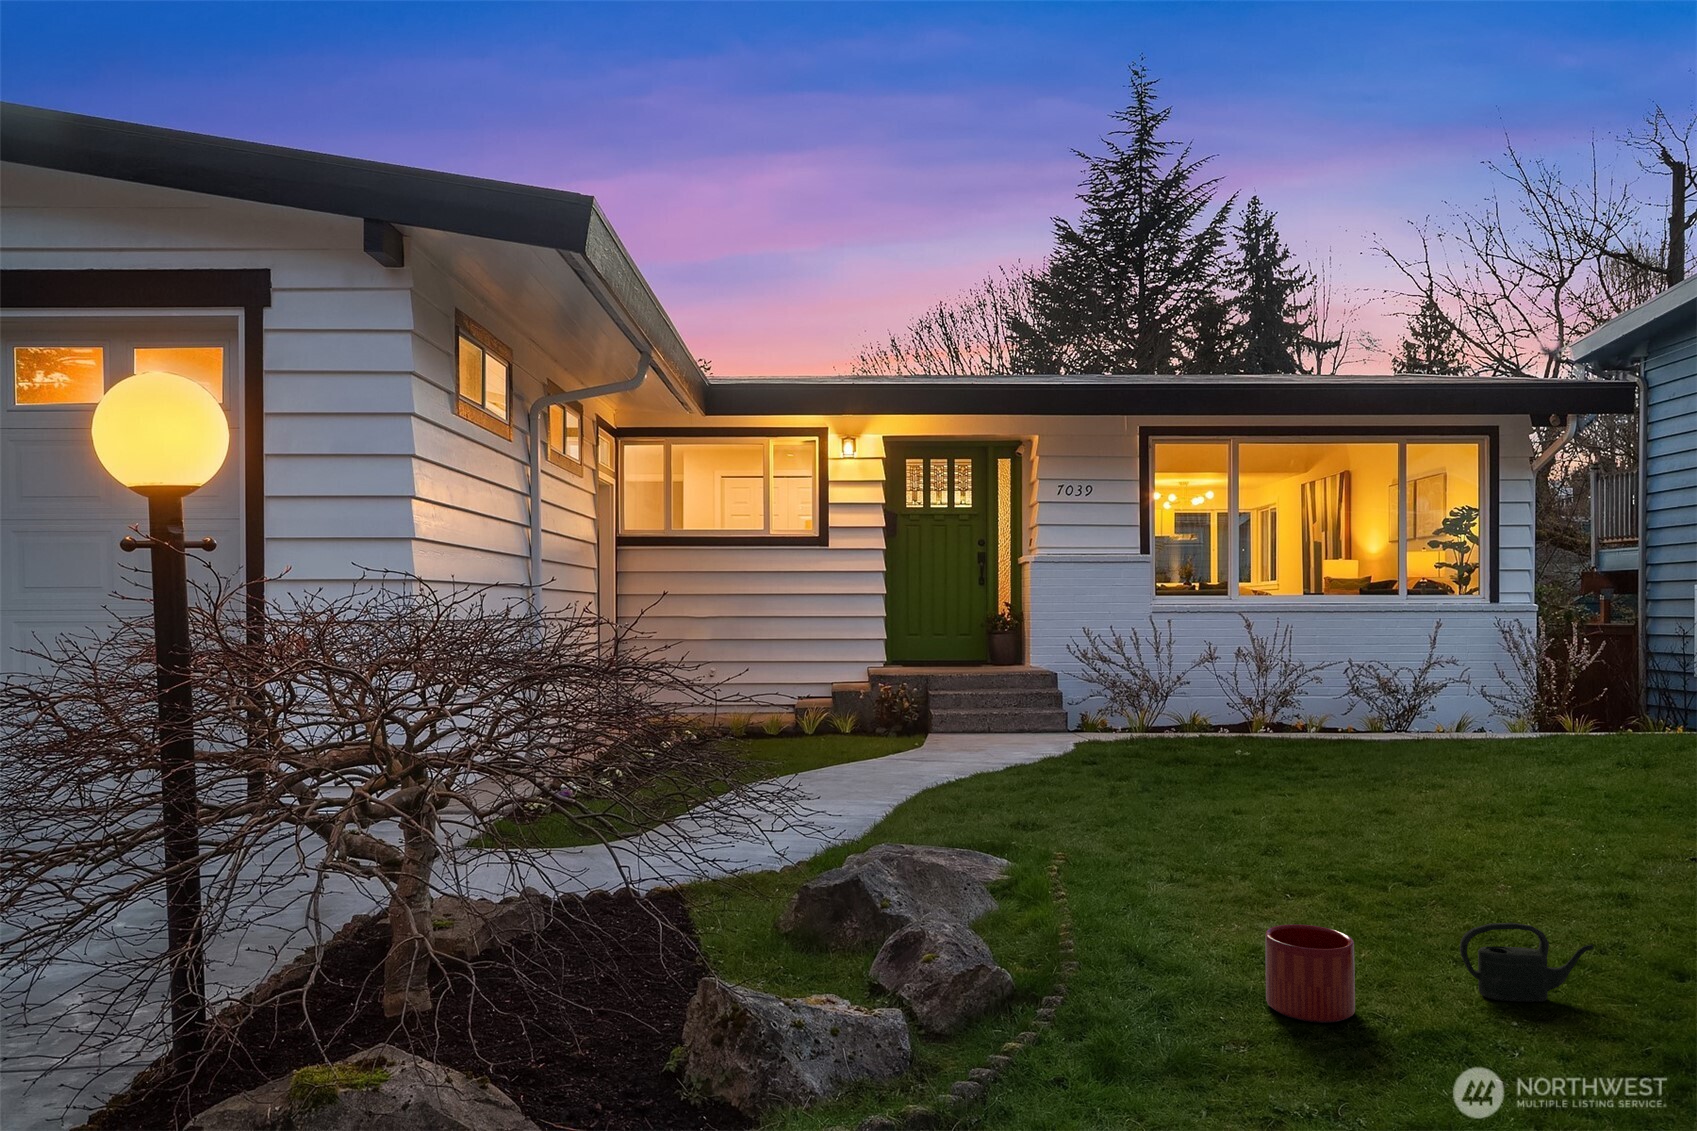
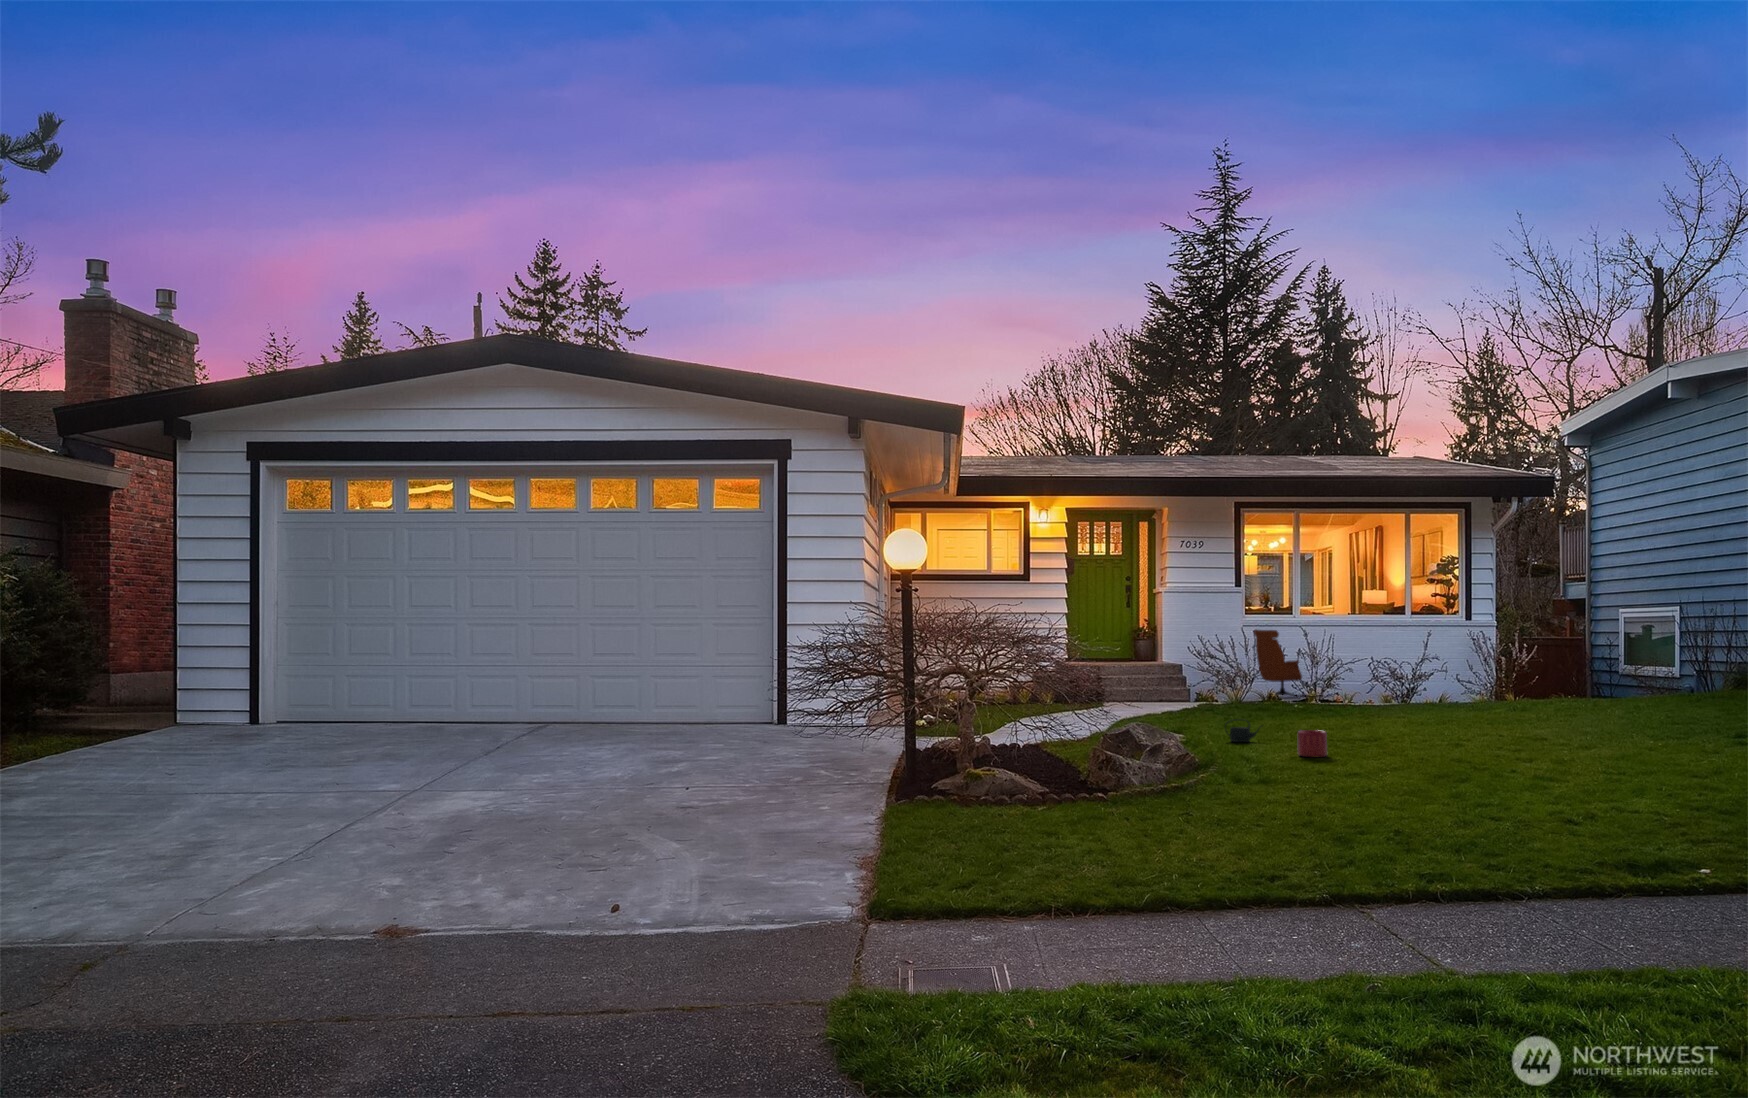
lounge chair: none [1165,619,1277,729] -> present [1254,630,1303,698]
watering can: present [1460,923,1593,1002] -> present [1226,719,1259,742]

